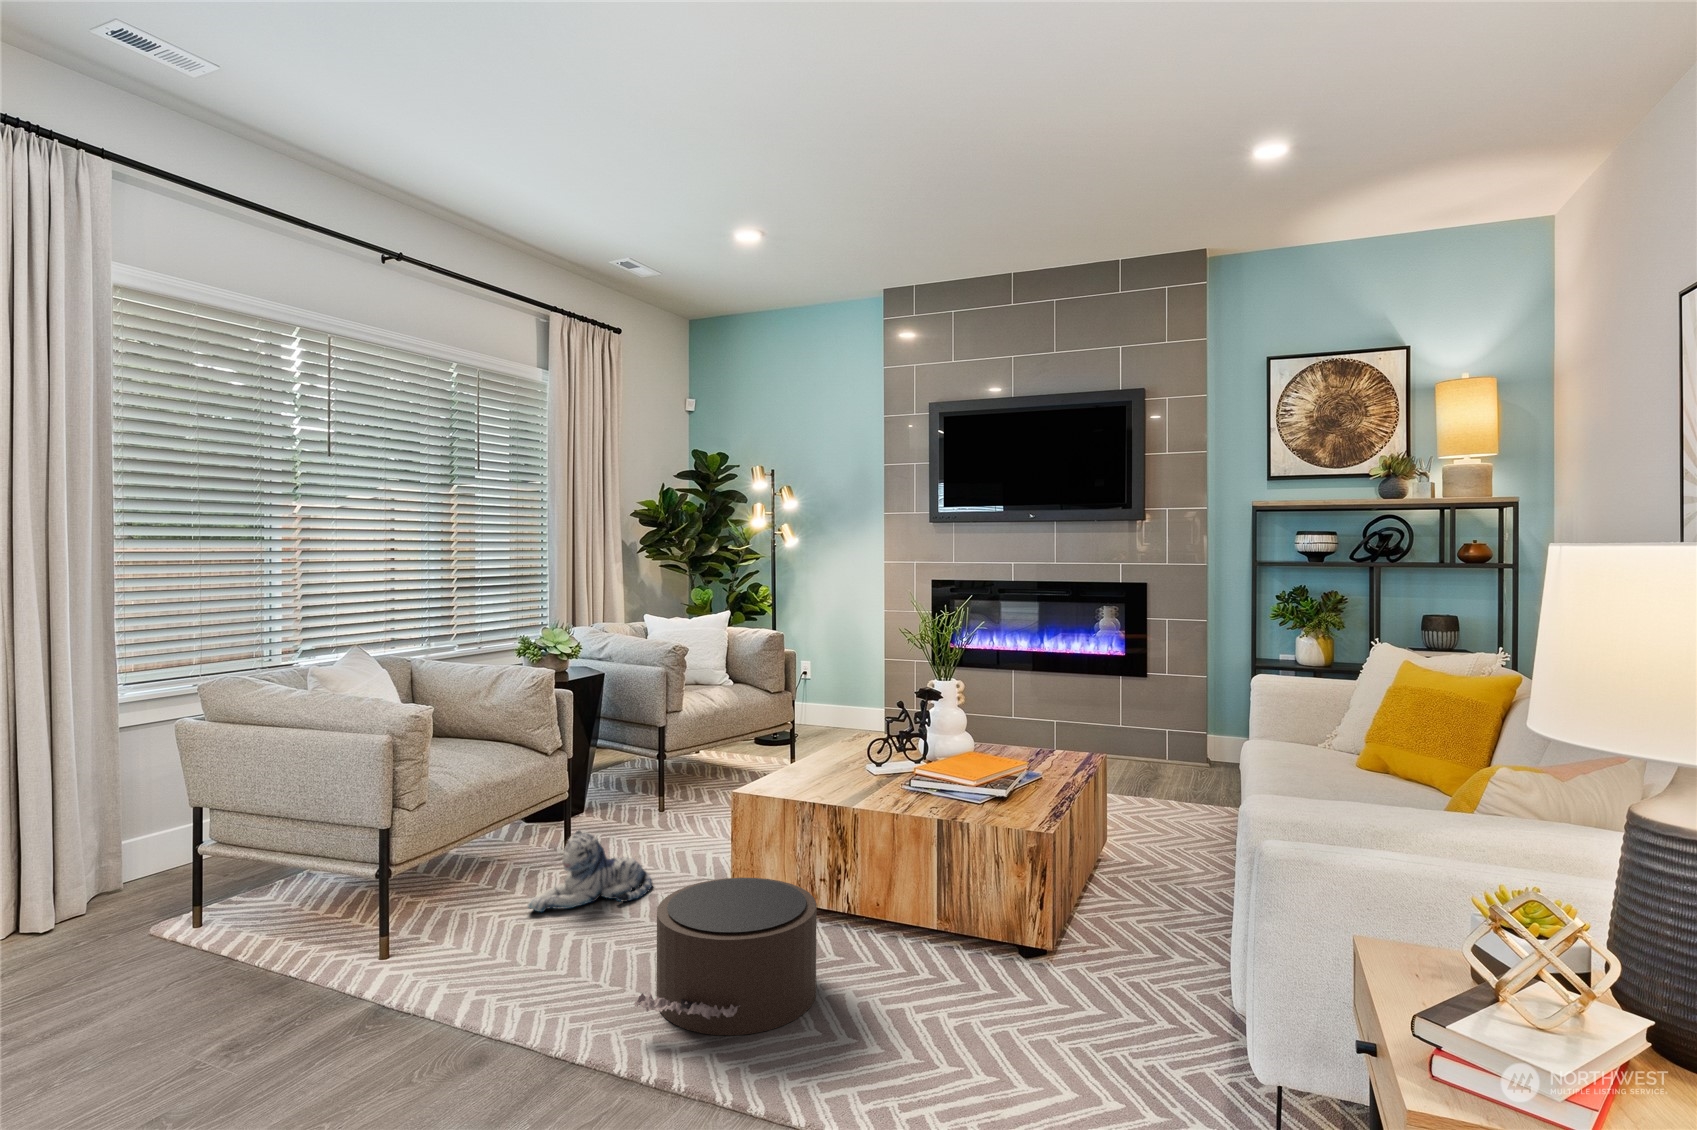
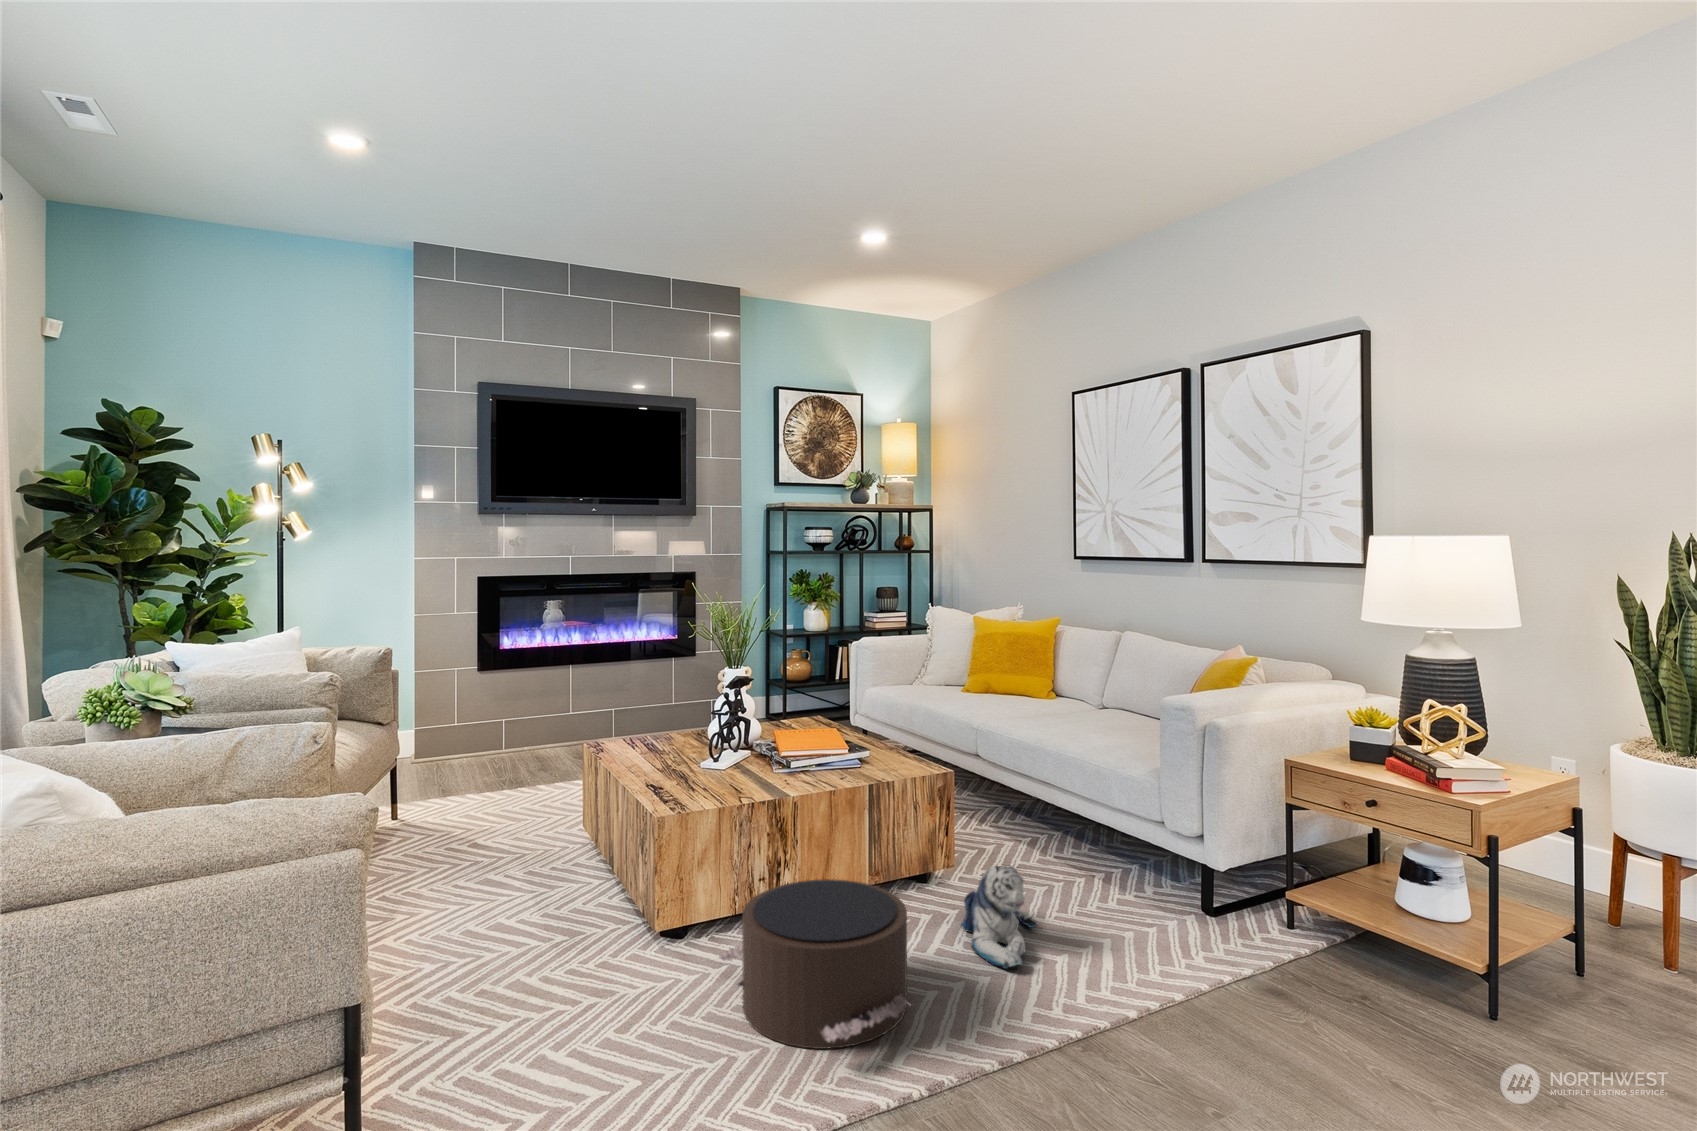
plush toy: present [528,831,653,912] -> present [961,866,1036,969]

